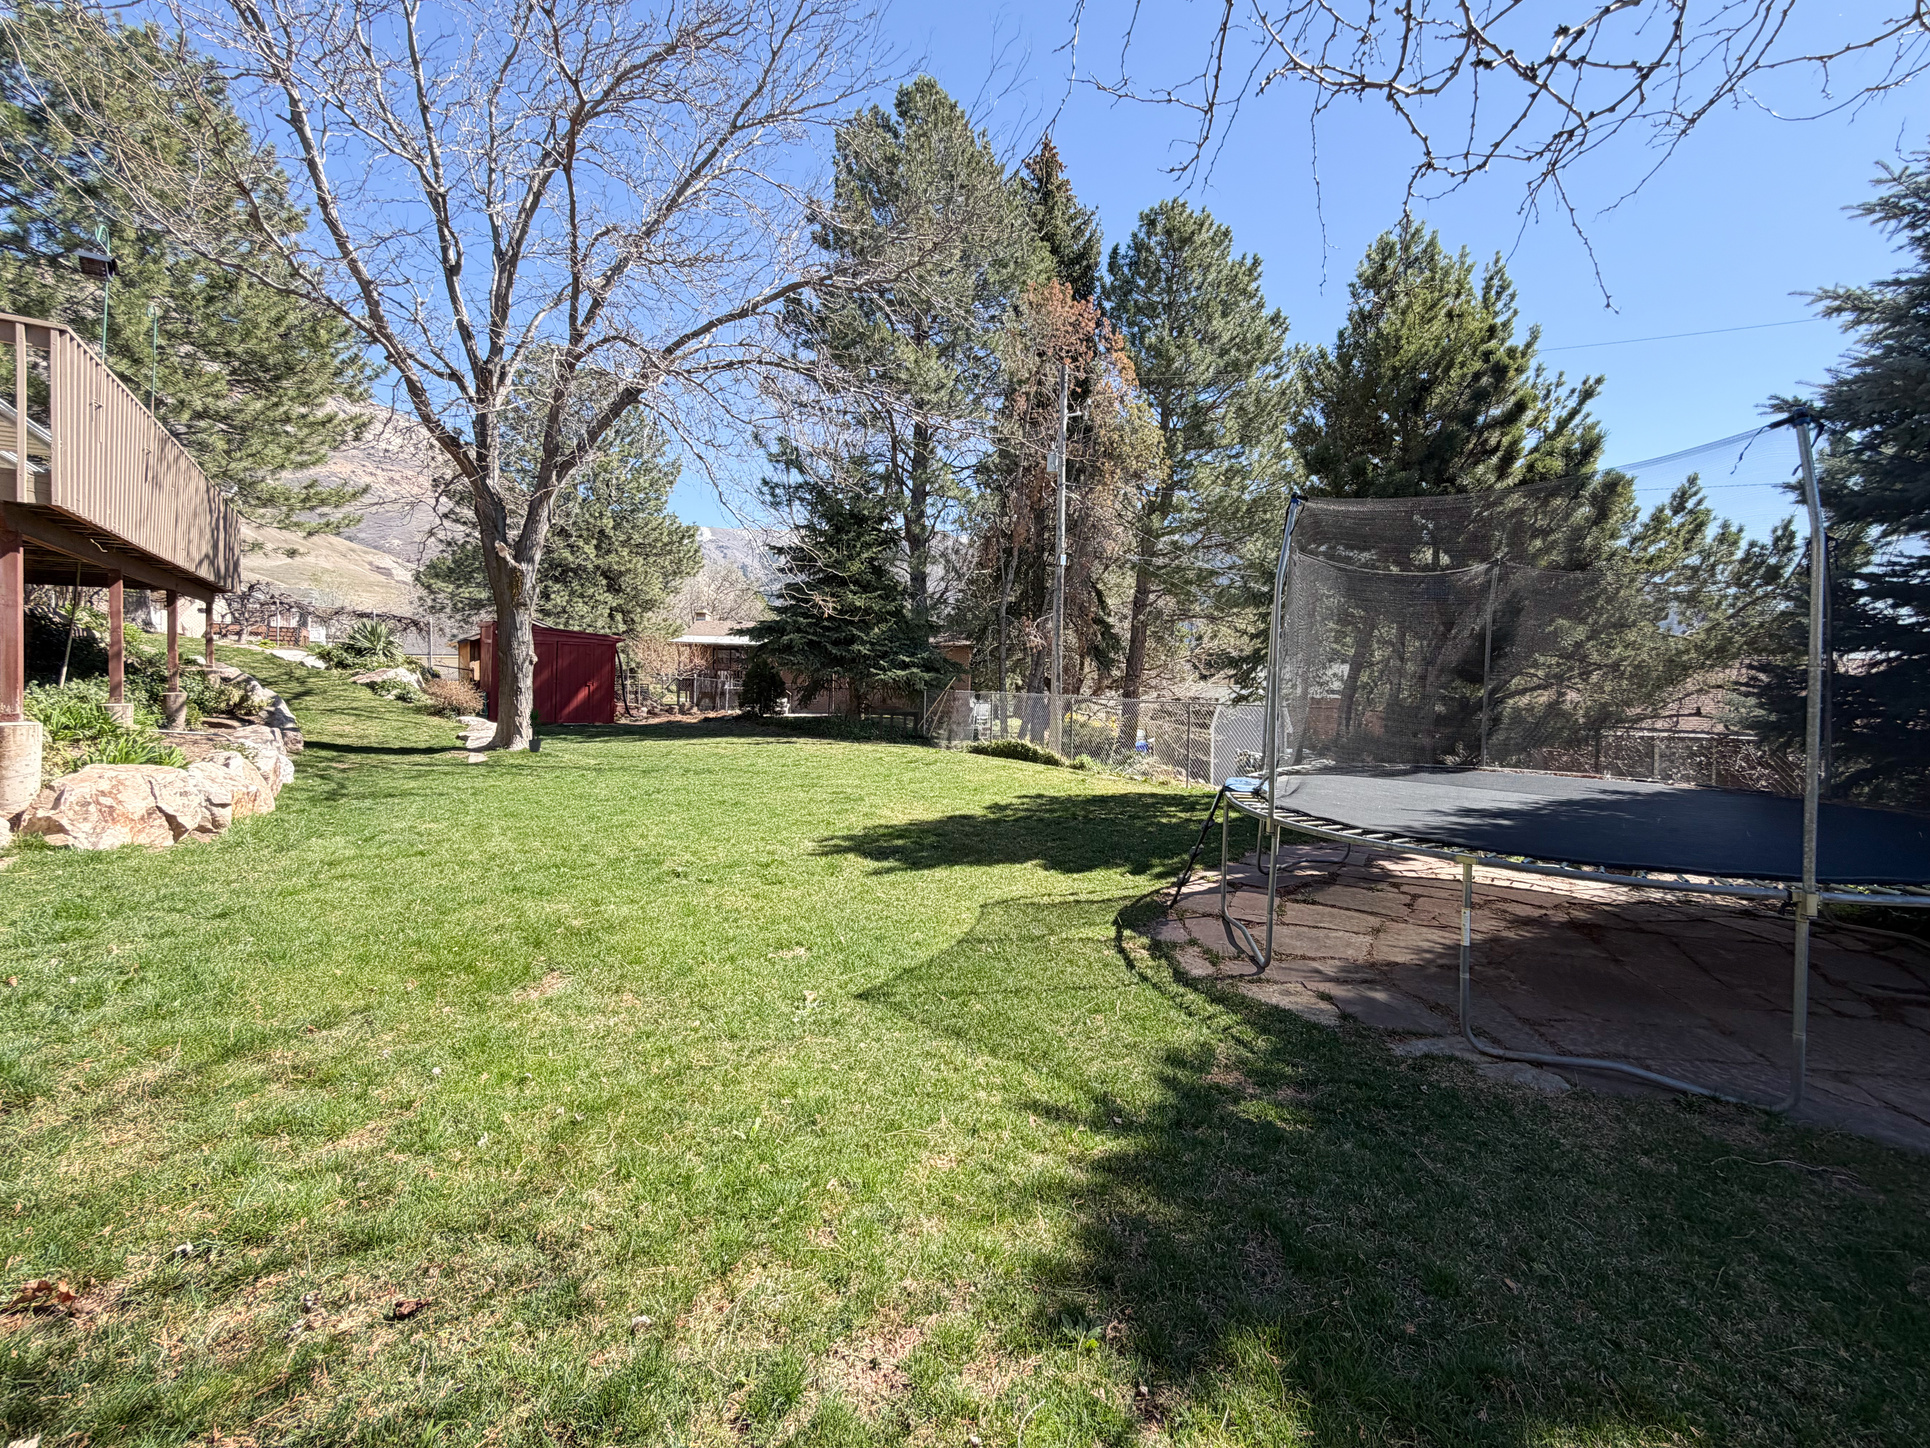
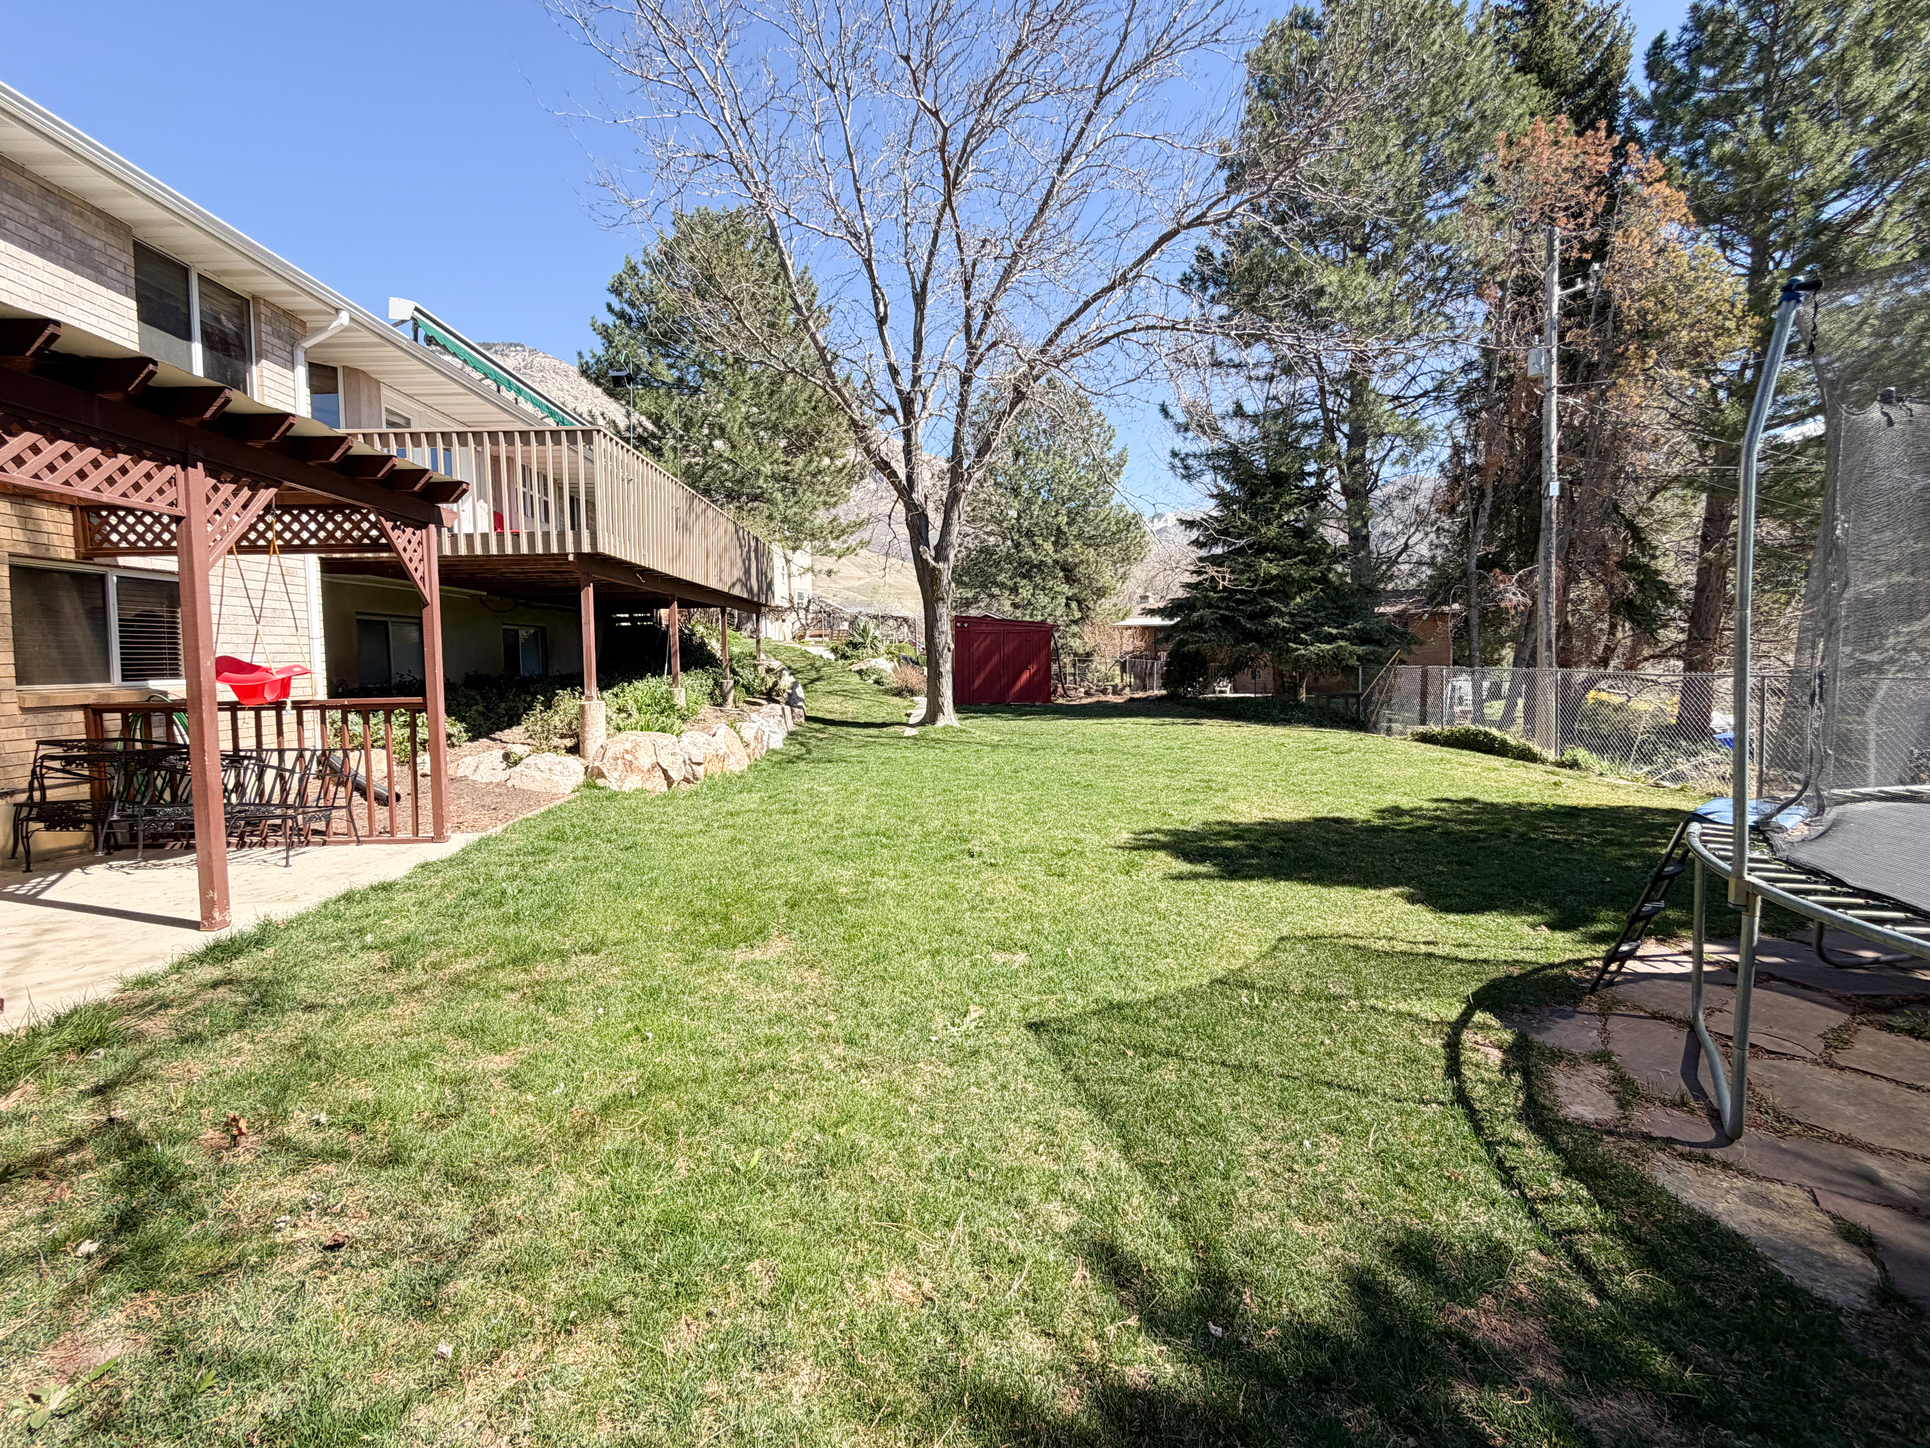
potted plant: present [528,708,543,752] -> none [946,689,972,730]

